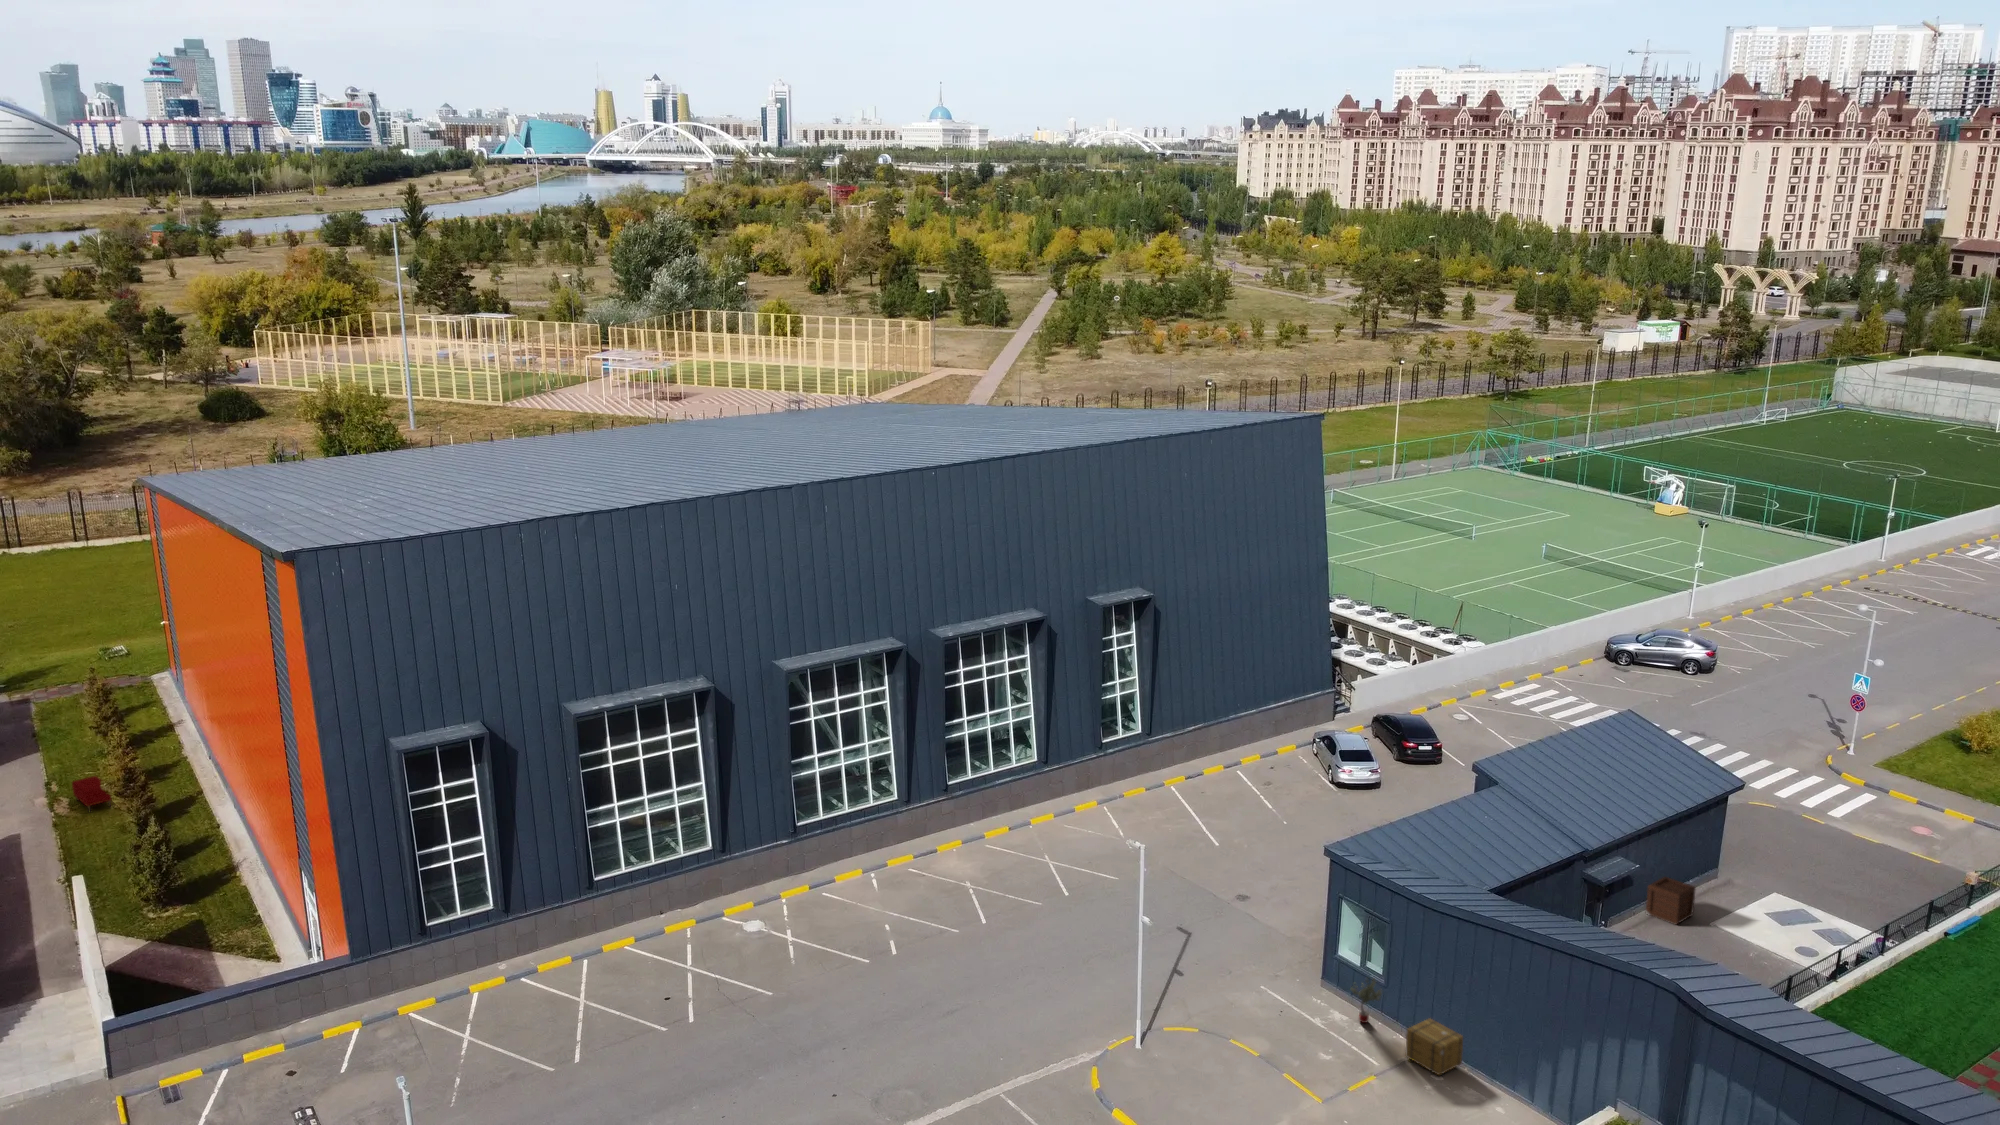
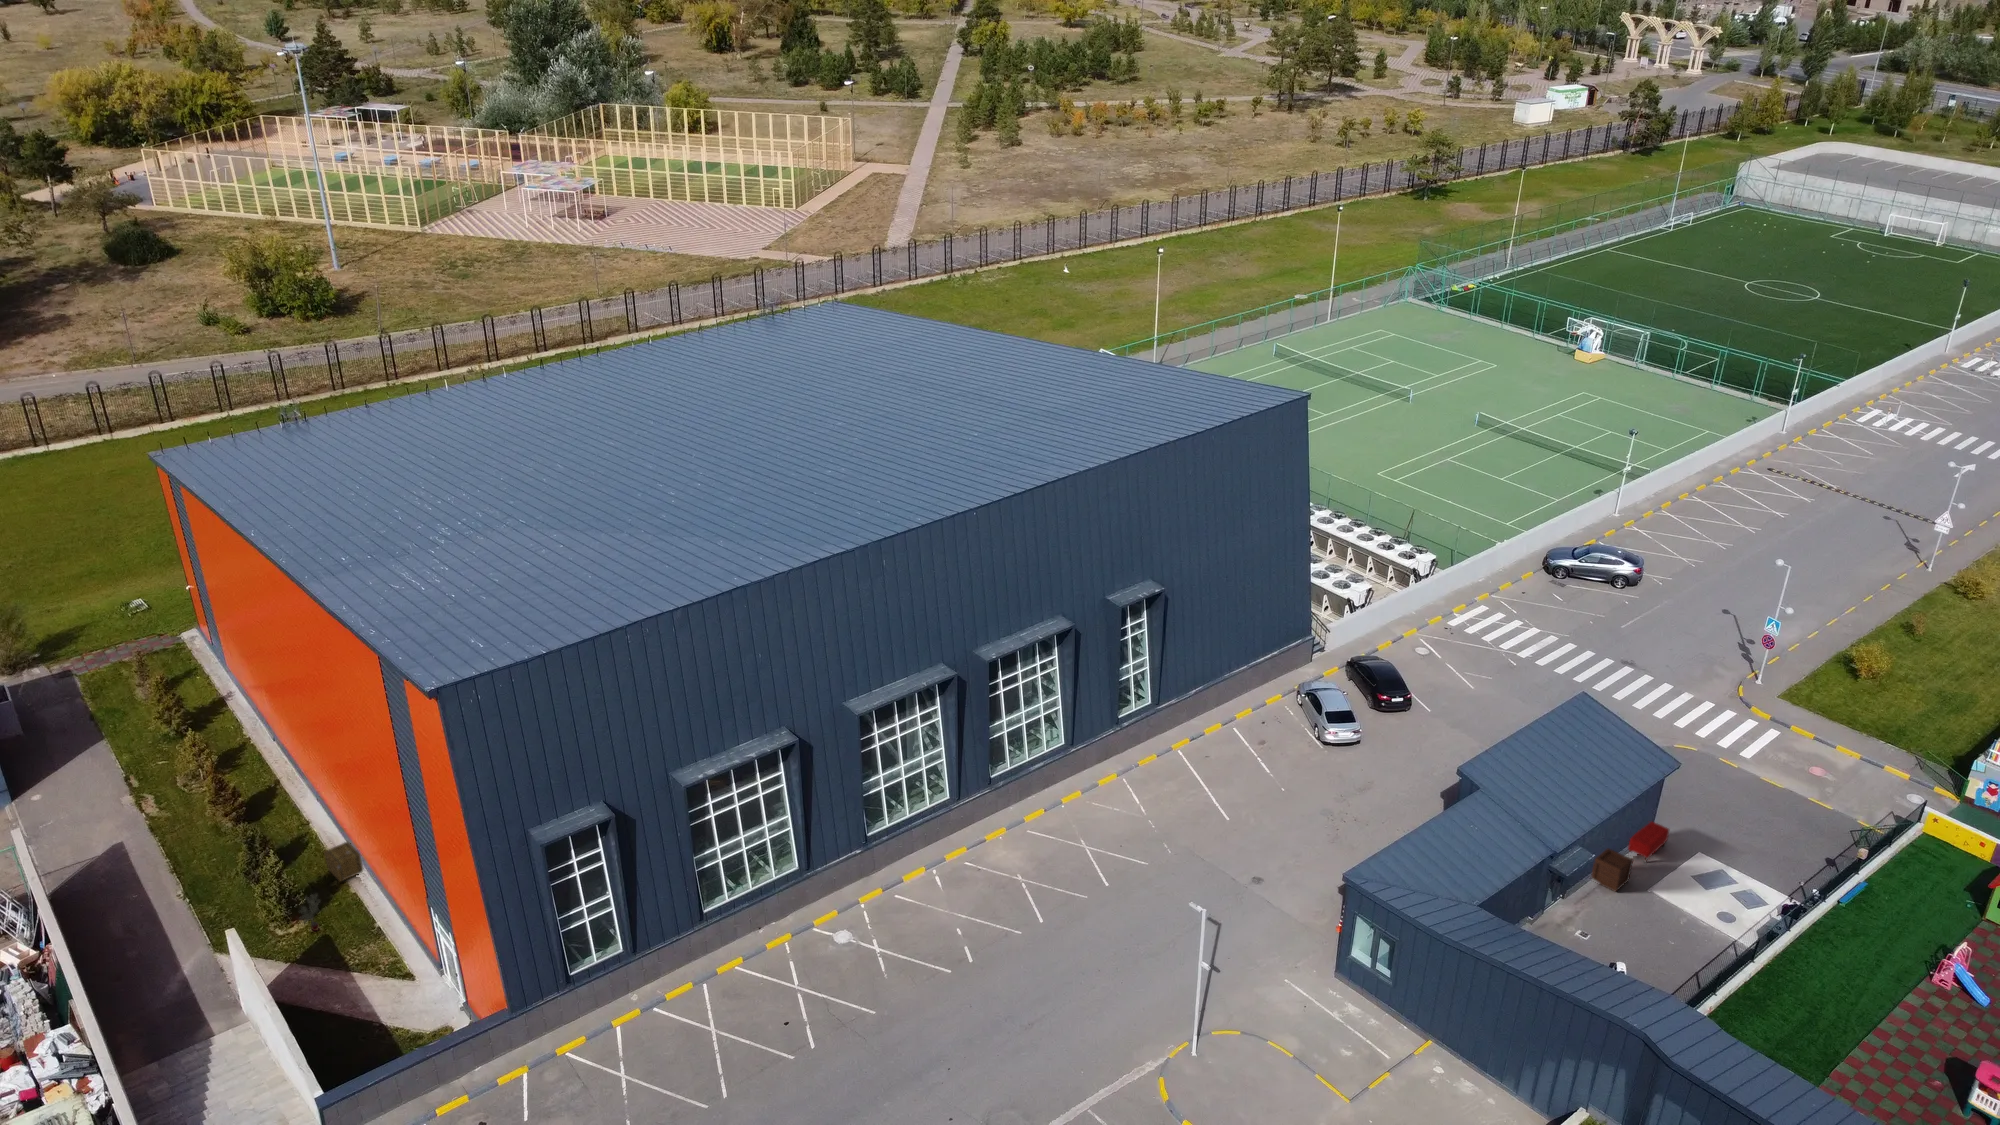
bench: present [72,776,112,811] -> present [1628,822,1669,862]
potted tree: present [1351,978,1381,1023] -> present [299,894,320,931]
cardboard box: present [1406,1019,1463,1075] -> present [324,842,363,881]

